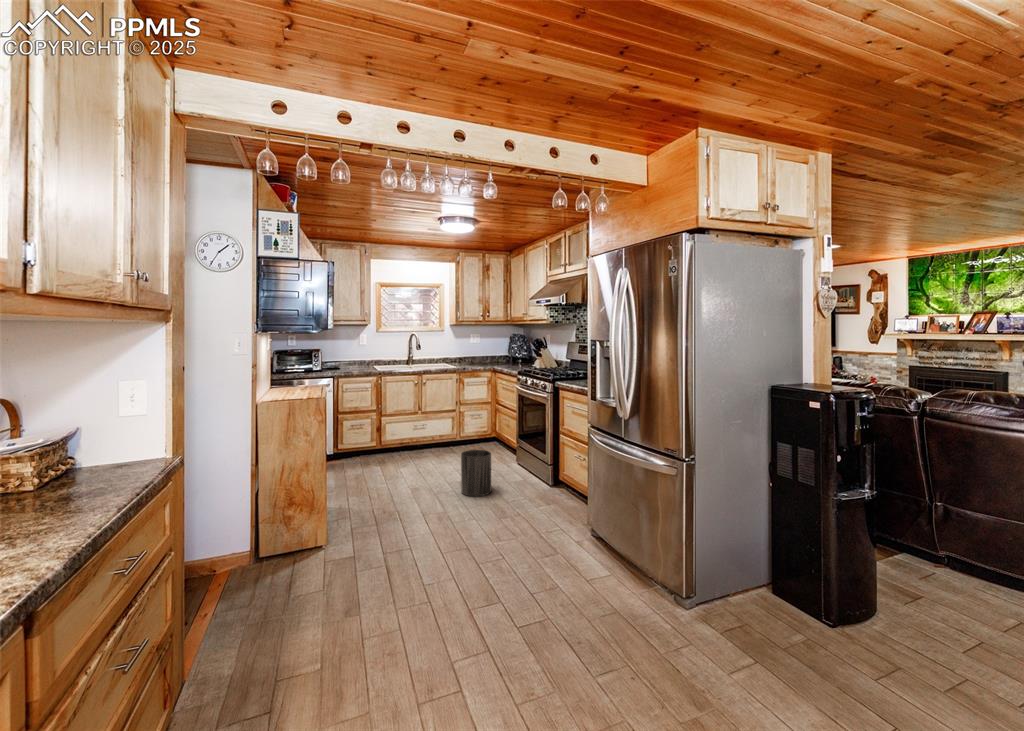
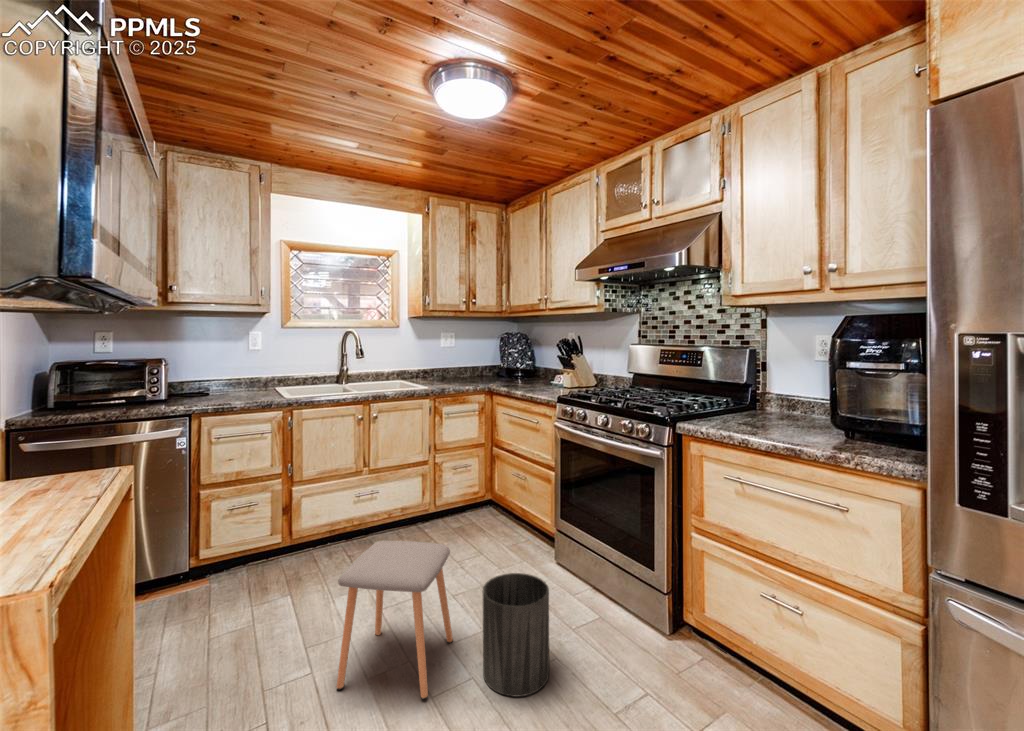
stool: none [399,434,452,494] -> present [336,541,453,699]

